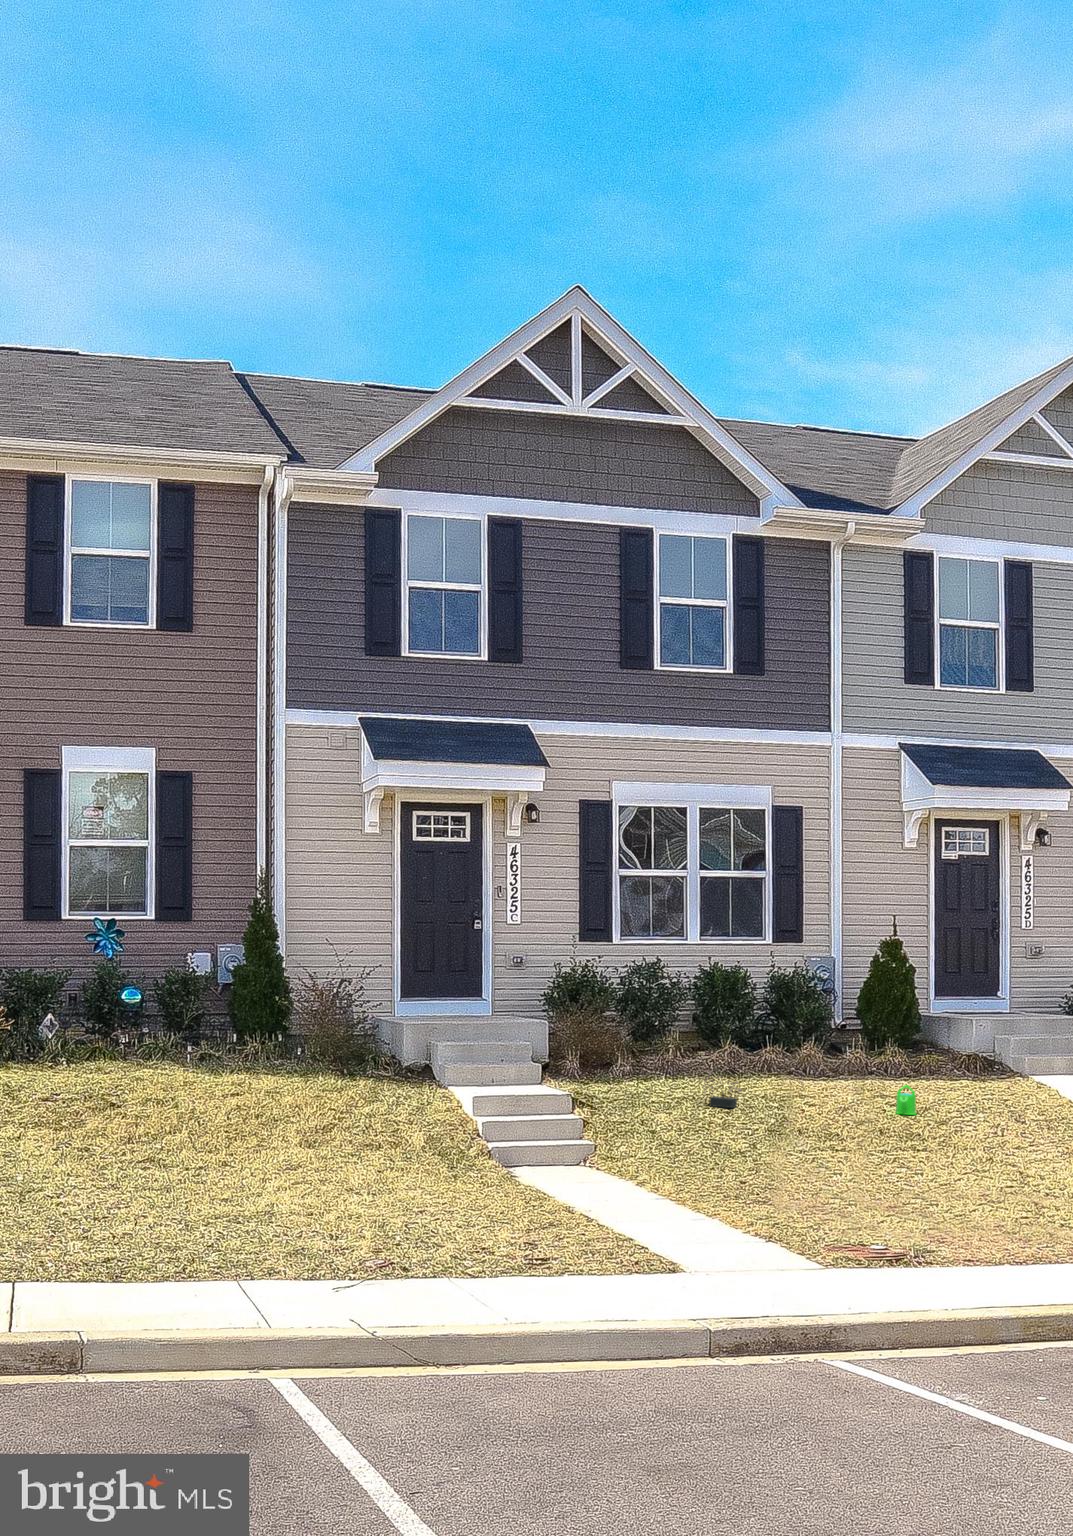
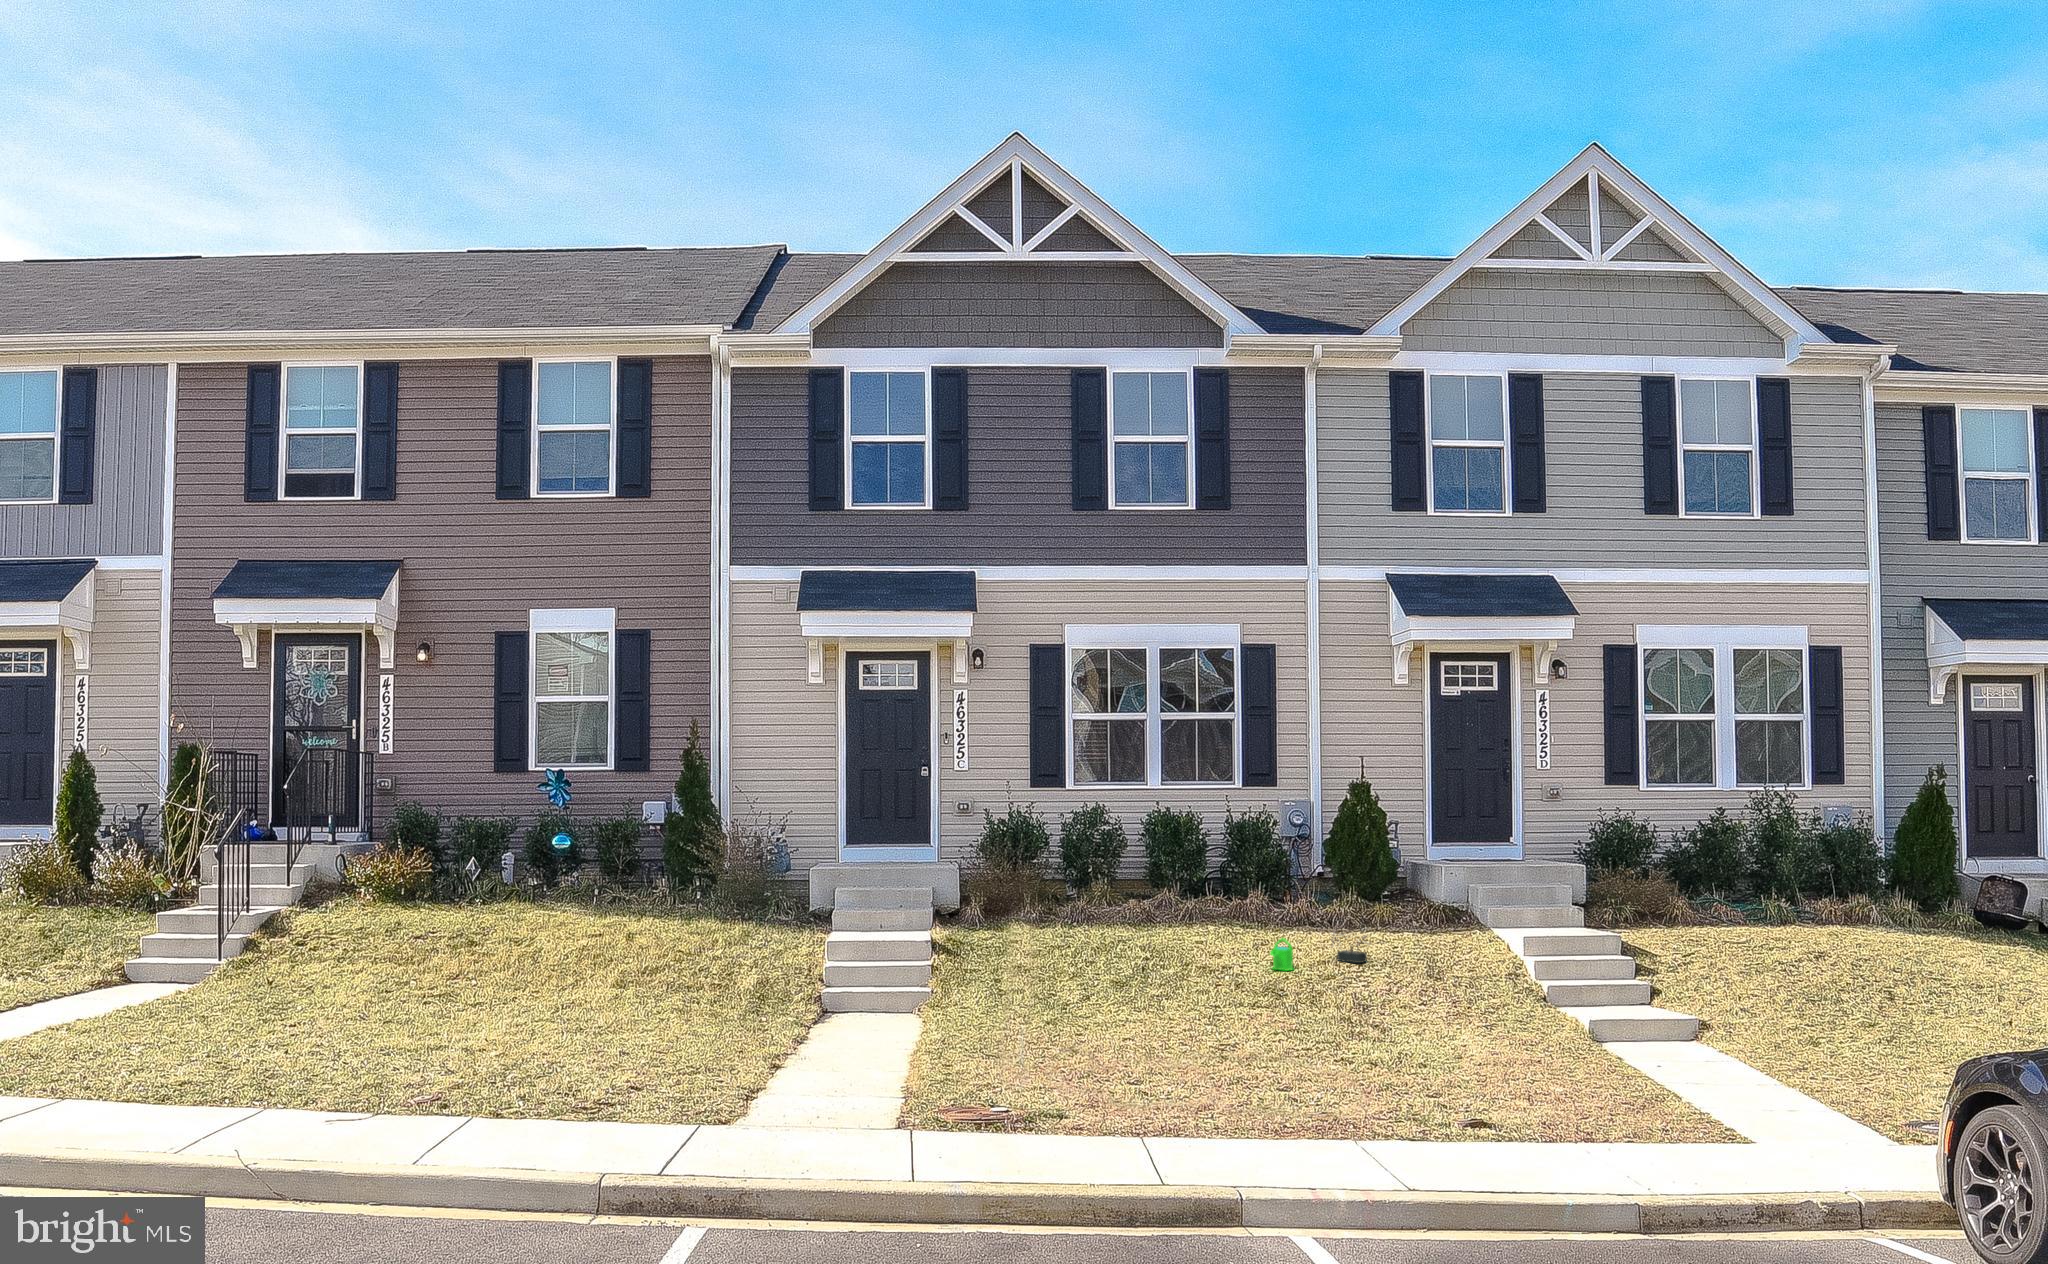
decorative plant: present [703,1072,741,1108] -> present [1329,926,1370,963]

